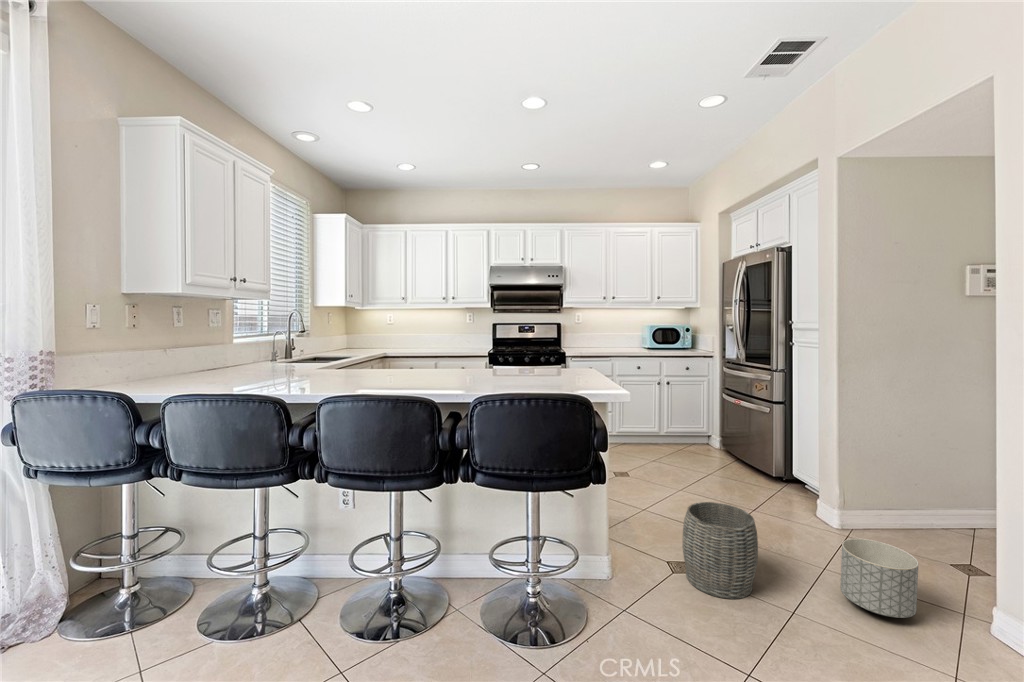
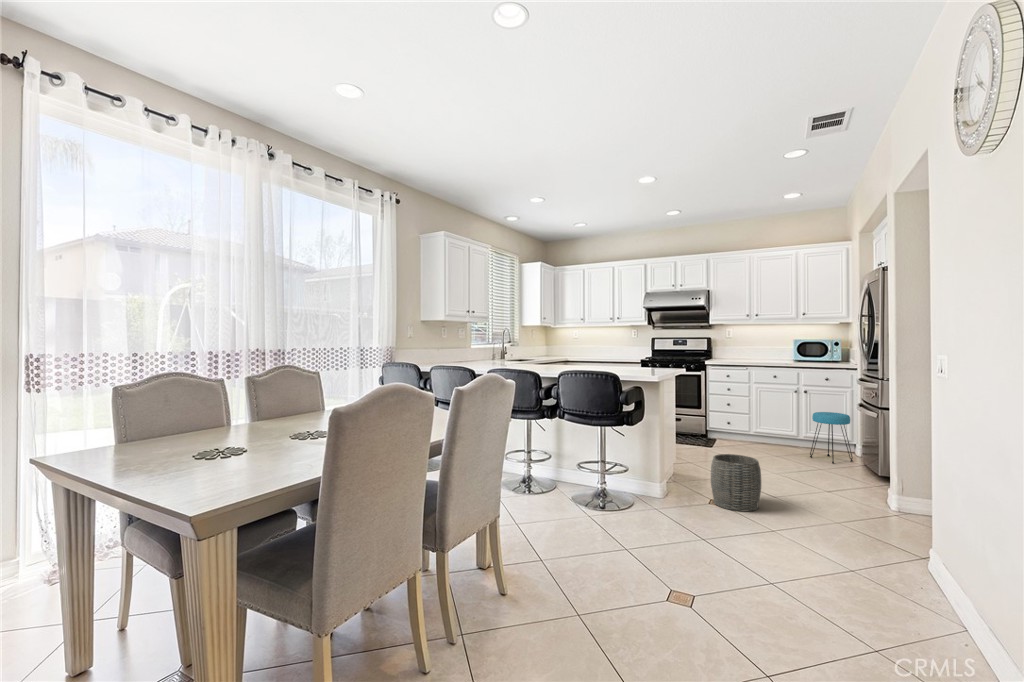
stool: none [688,408,728,466] -> present [810,412,853,463]
planter: present [840,539,918,618] -> none [815,484,865,533]

